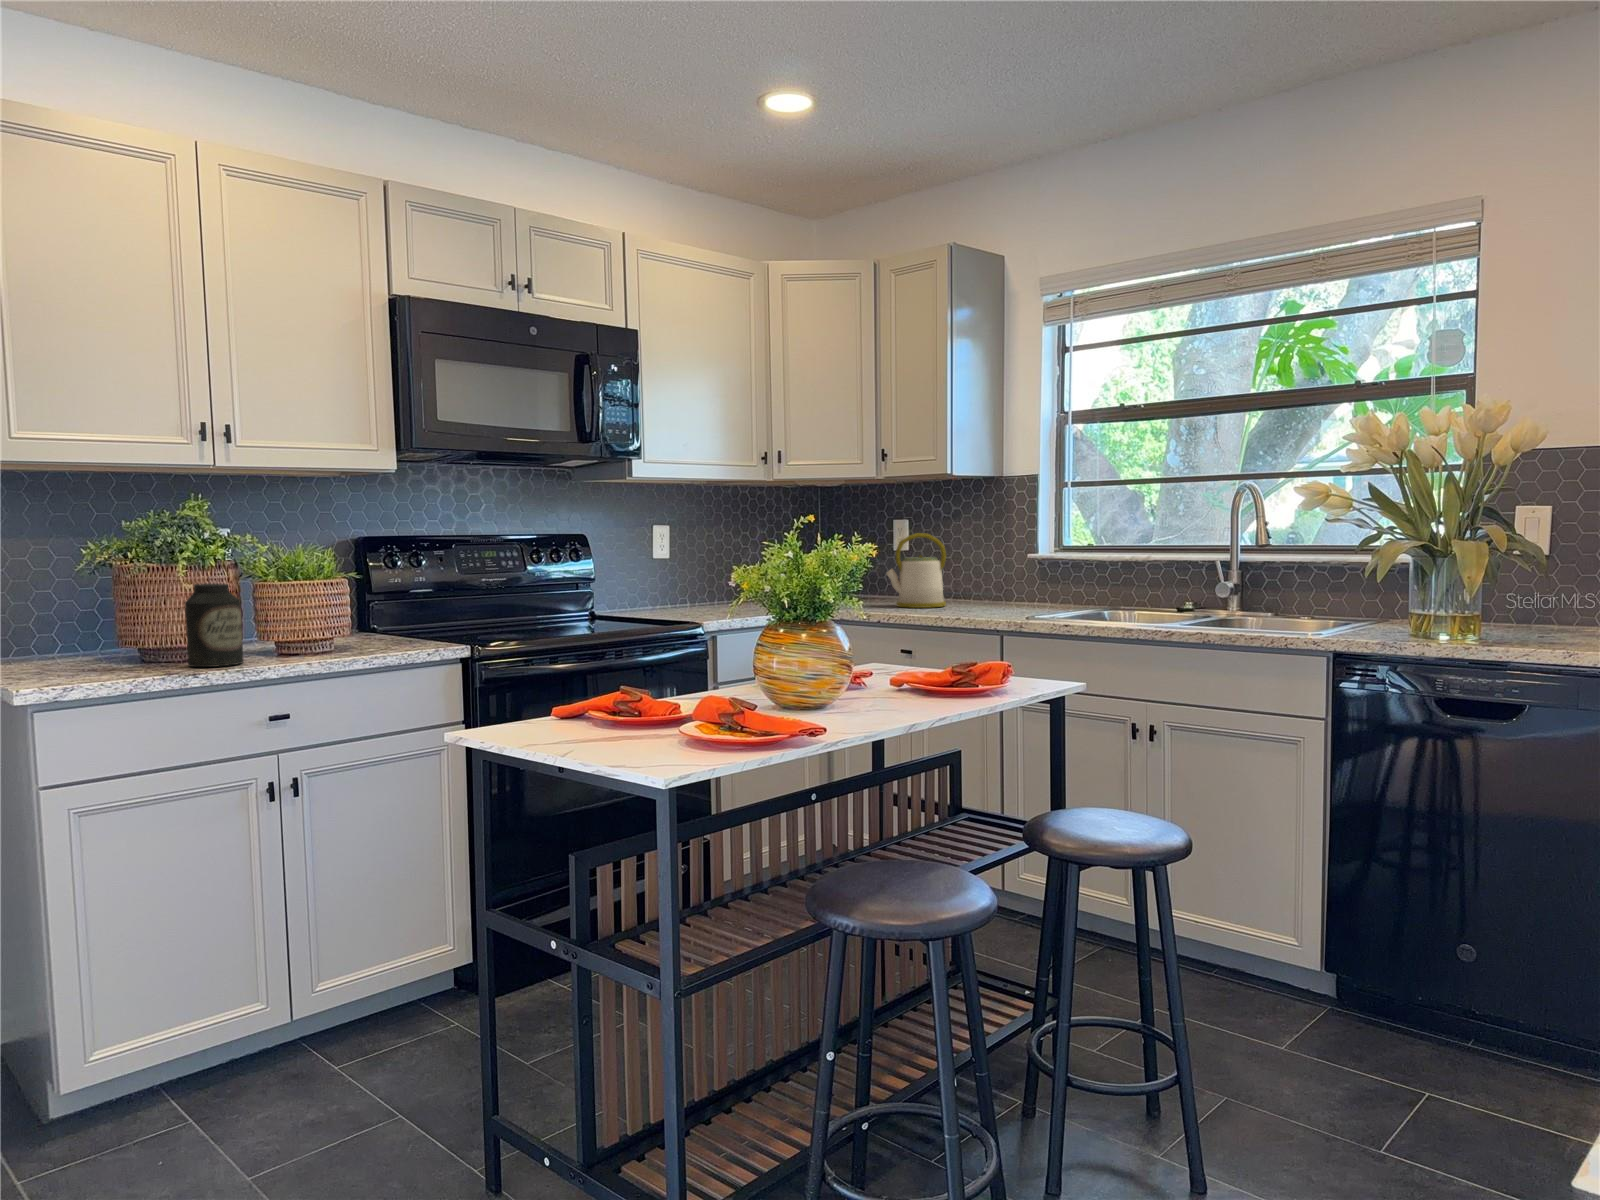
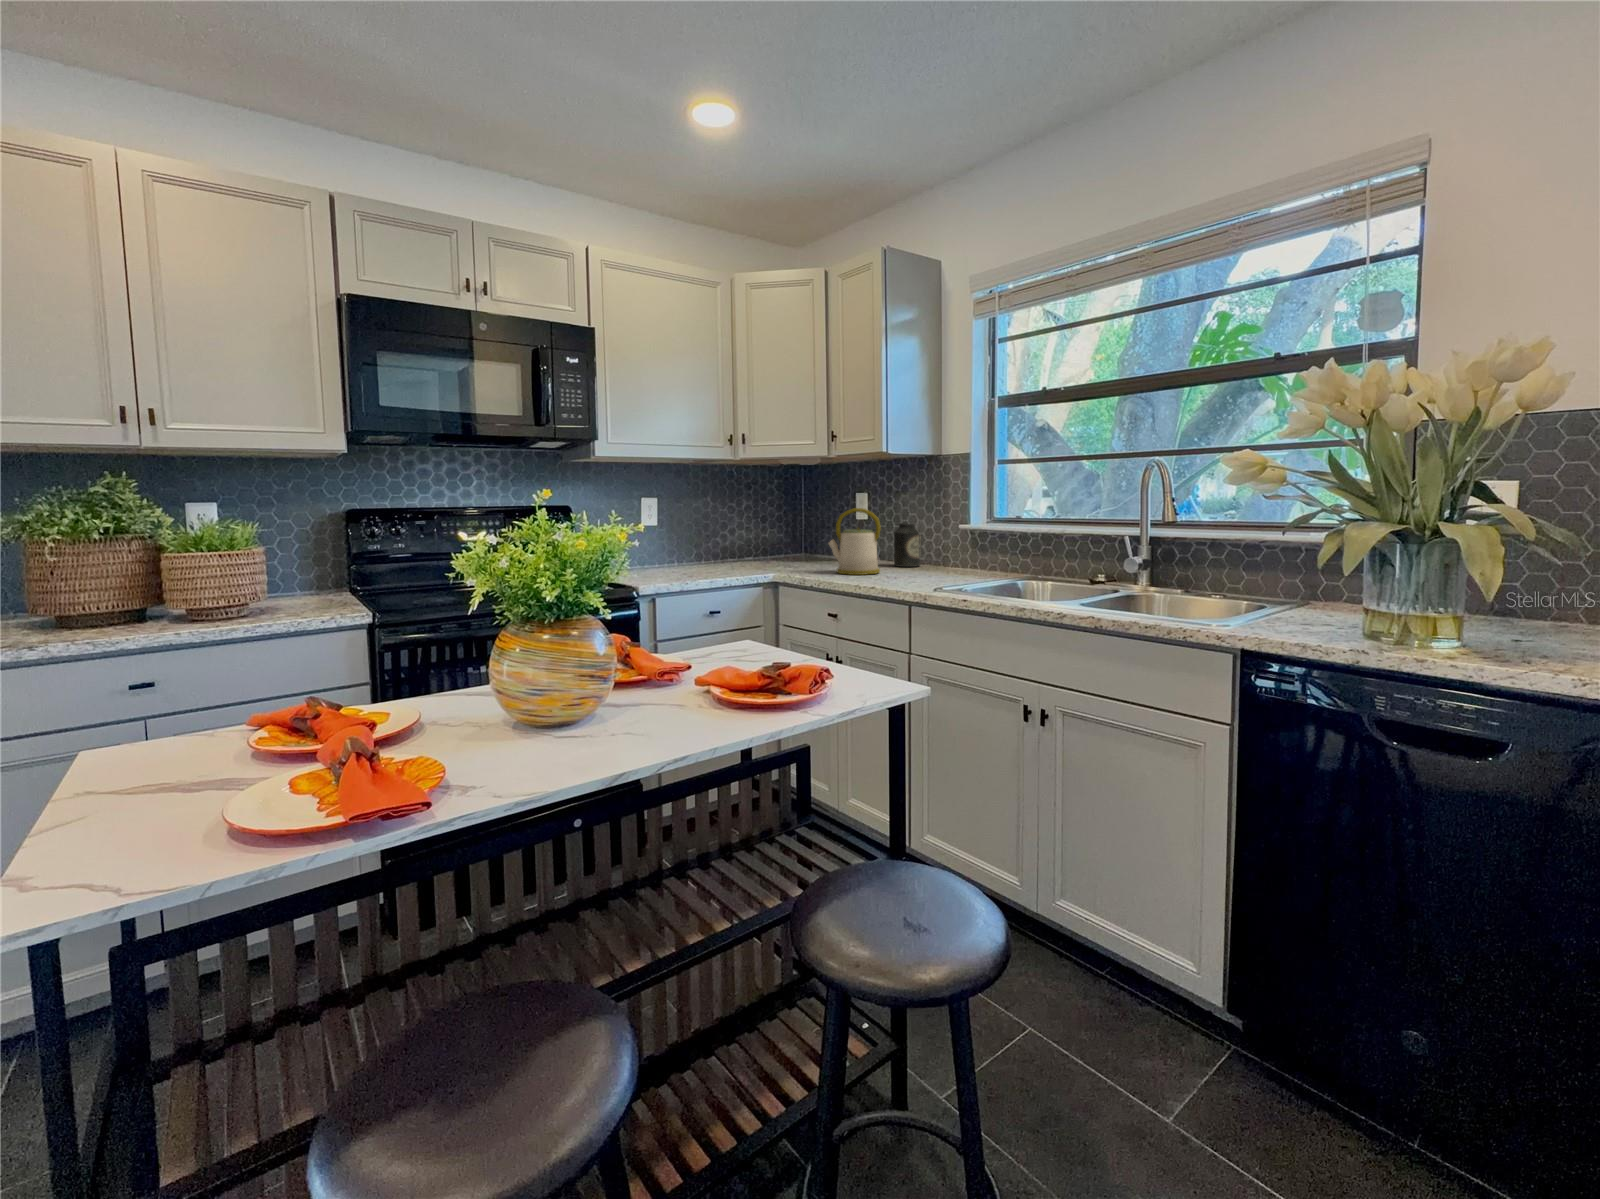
canister: present [185,583,244,667] -> present [894,523,920,567]

